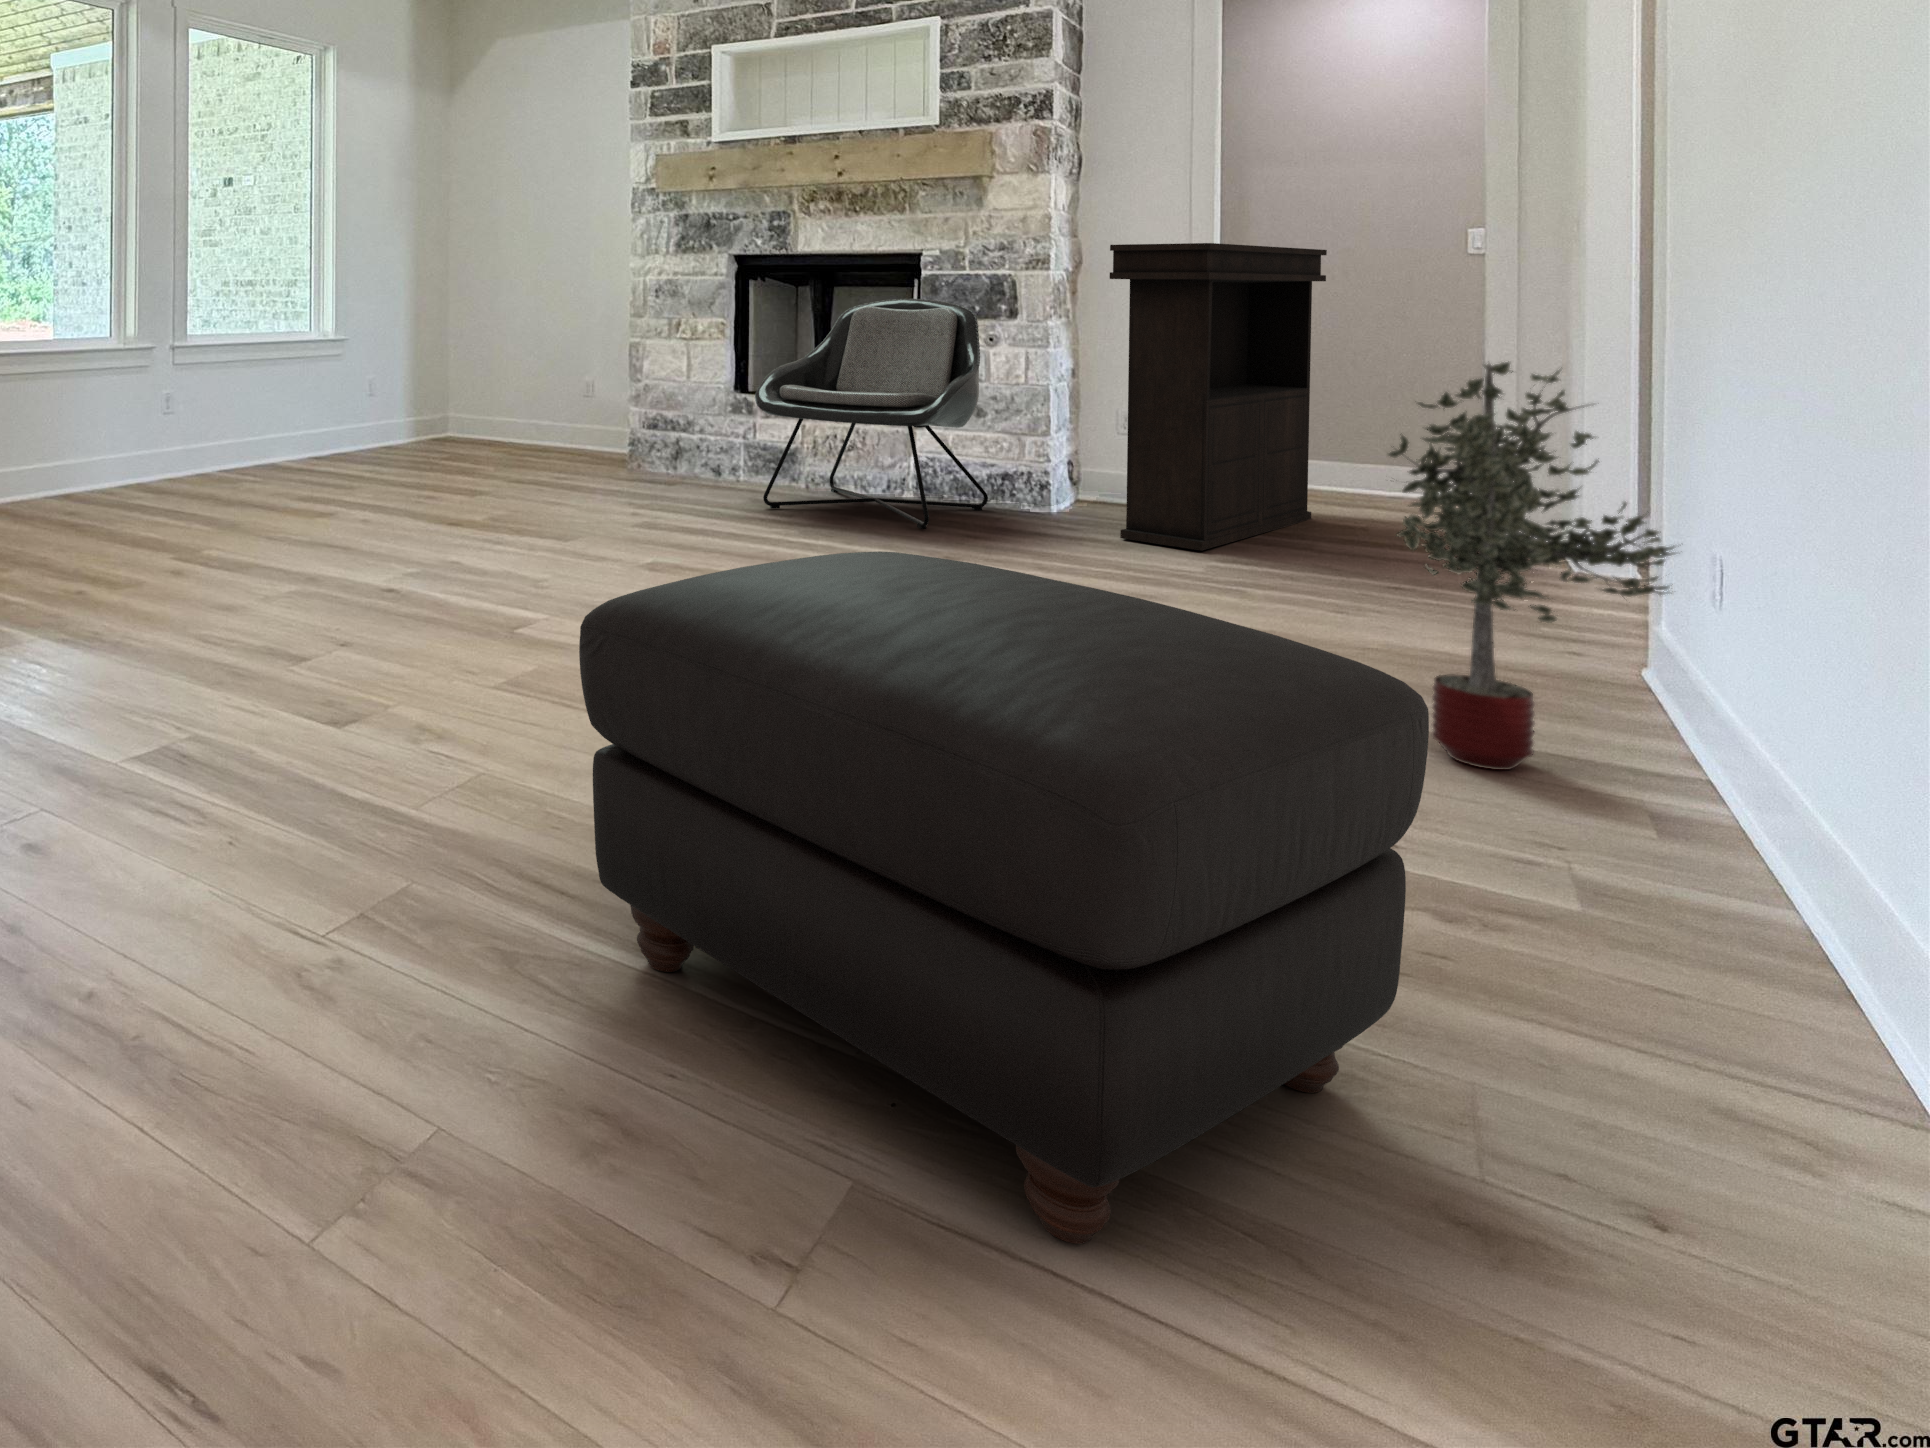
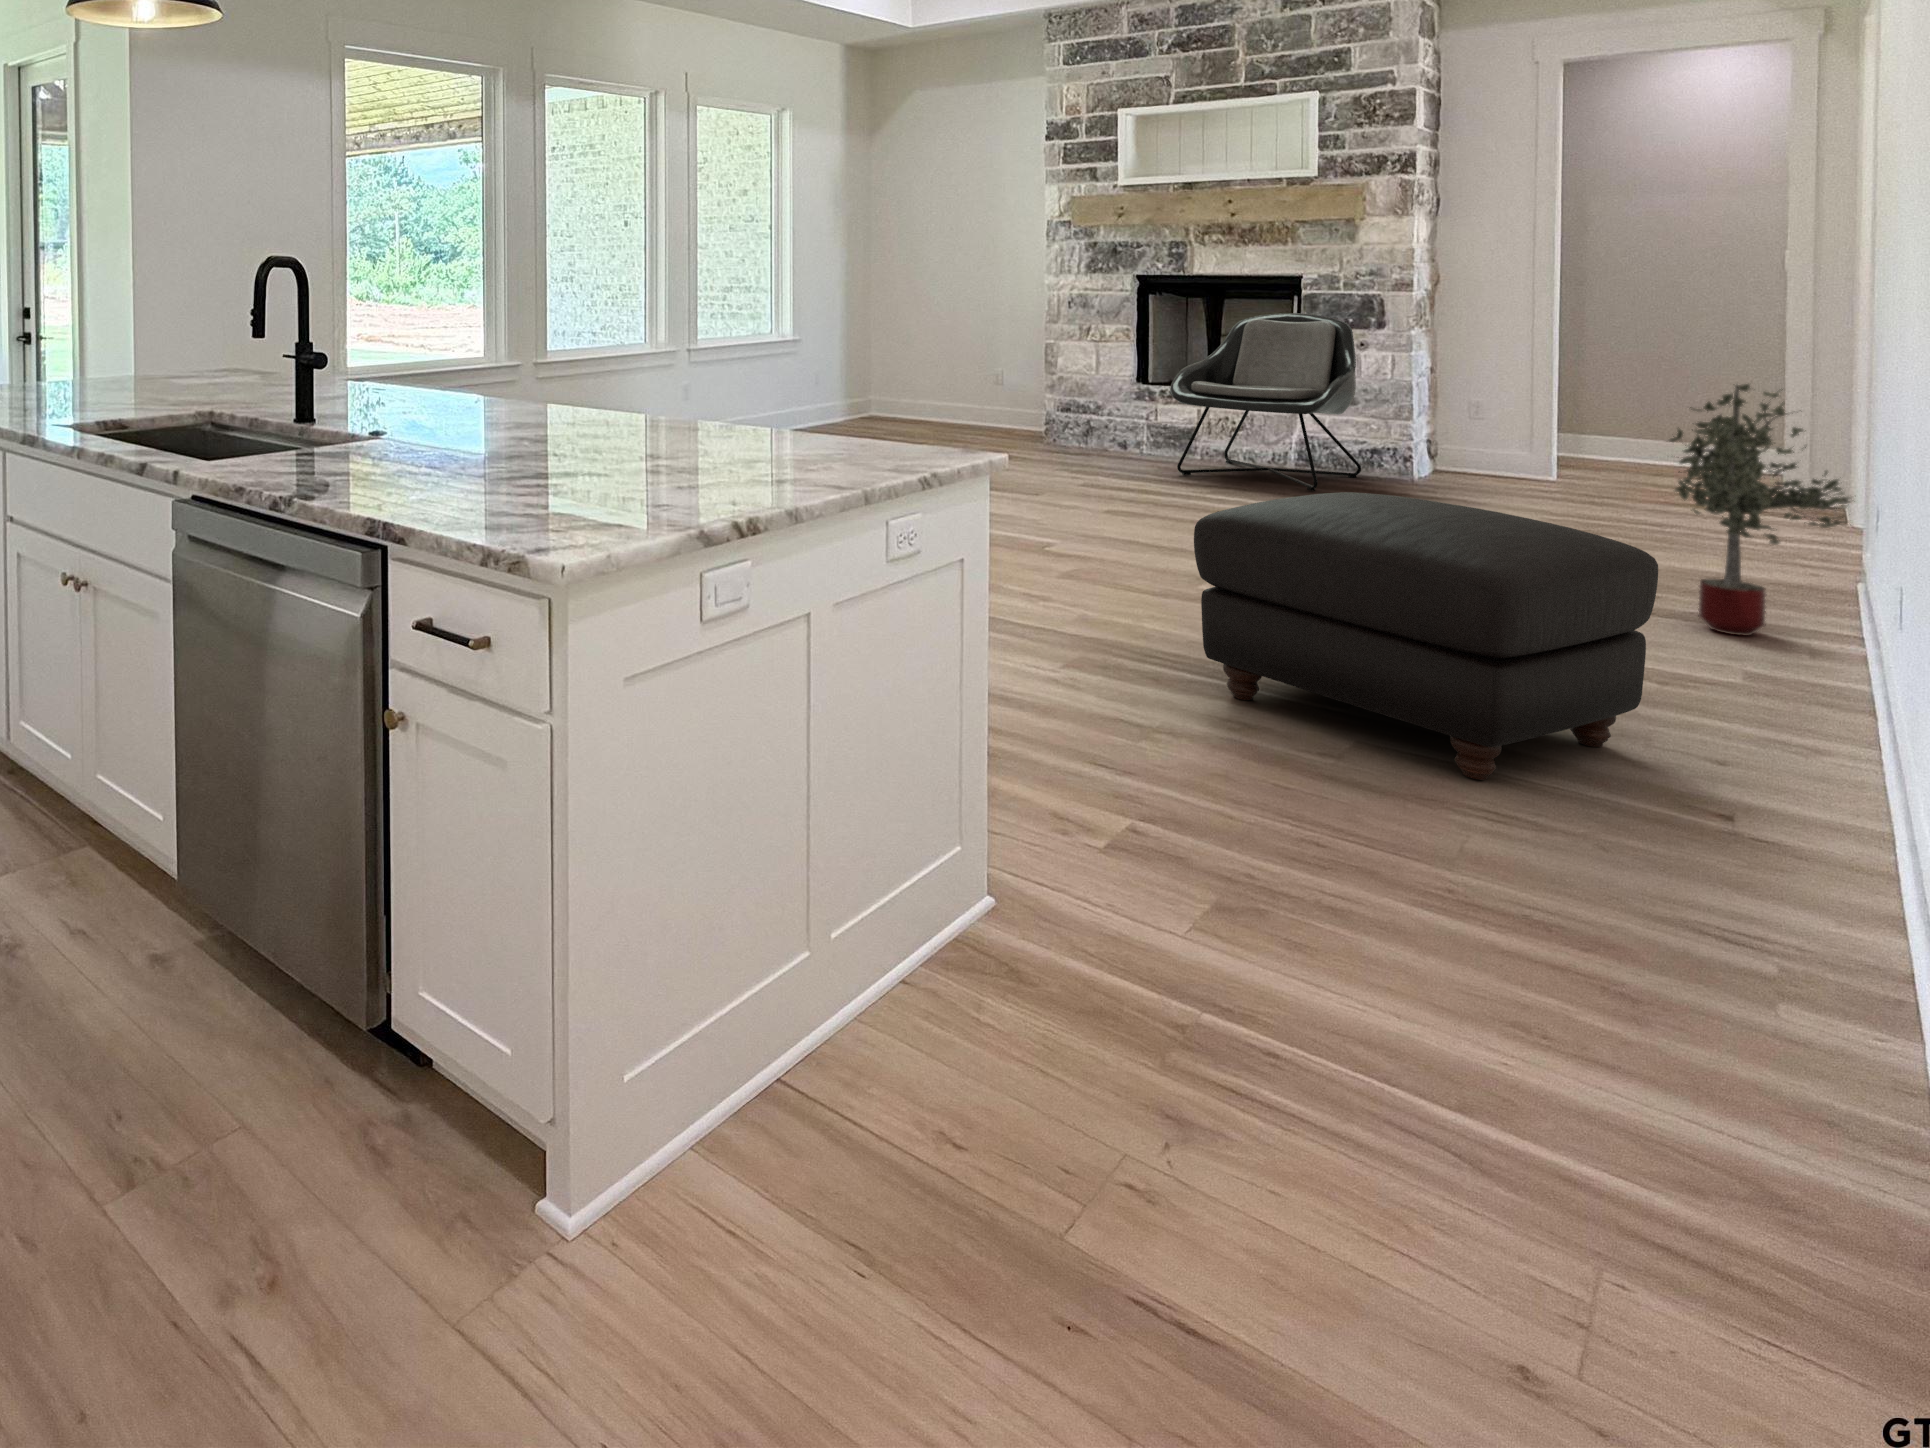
console table: present [1110,243,1327,551] -> none [1466,275,1650,508]

